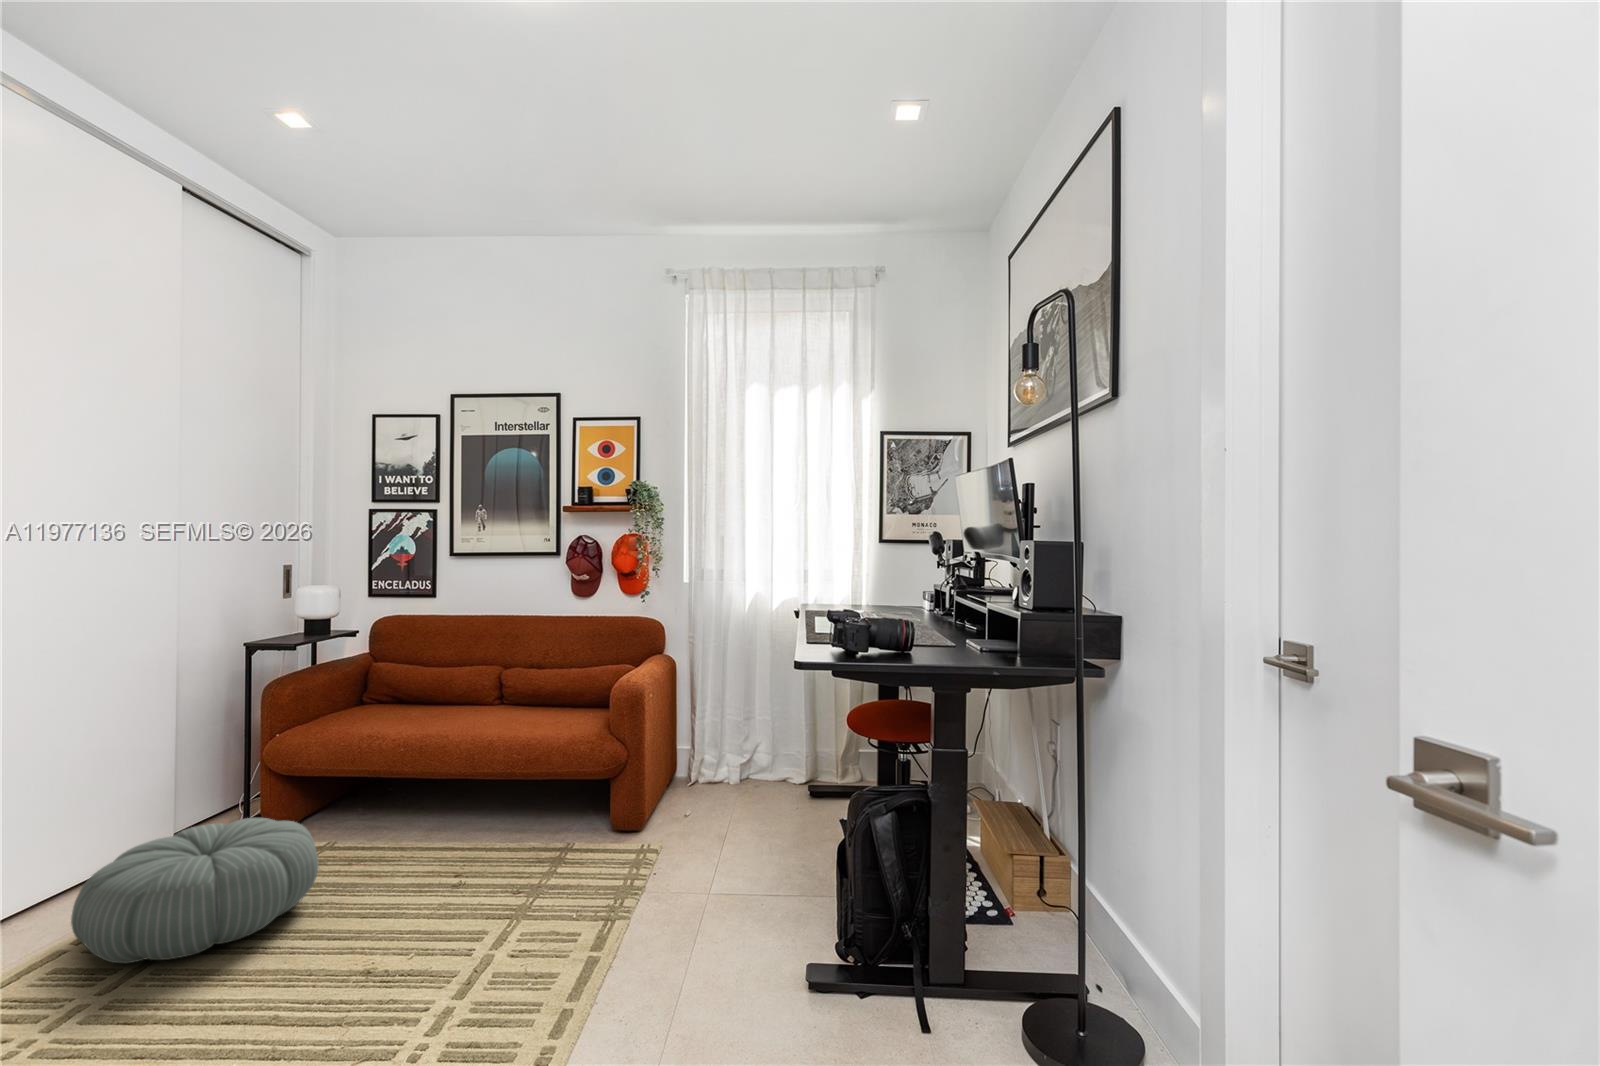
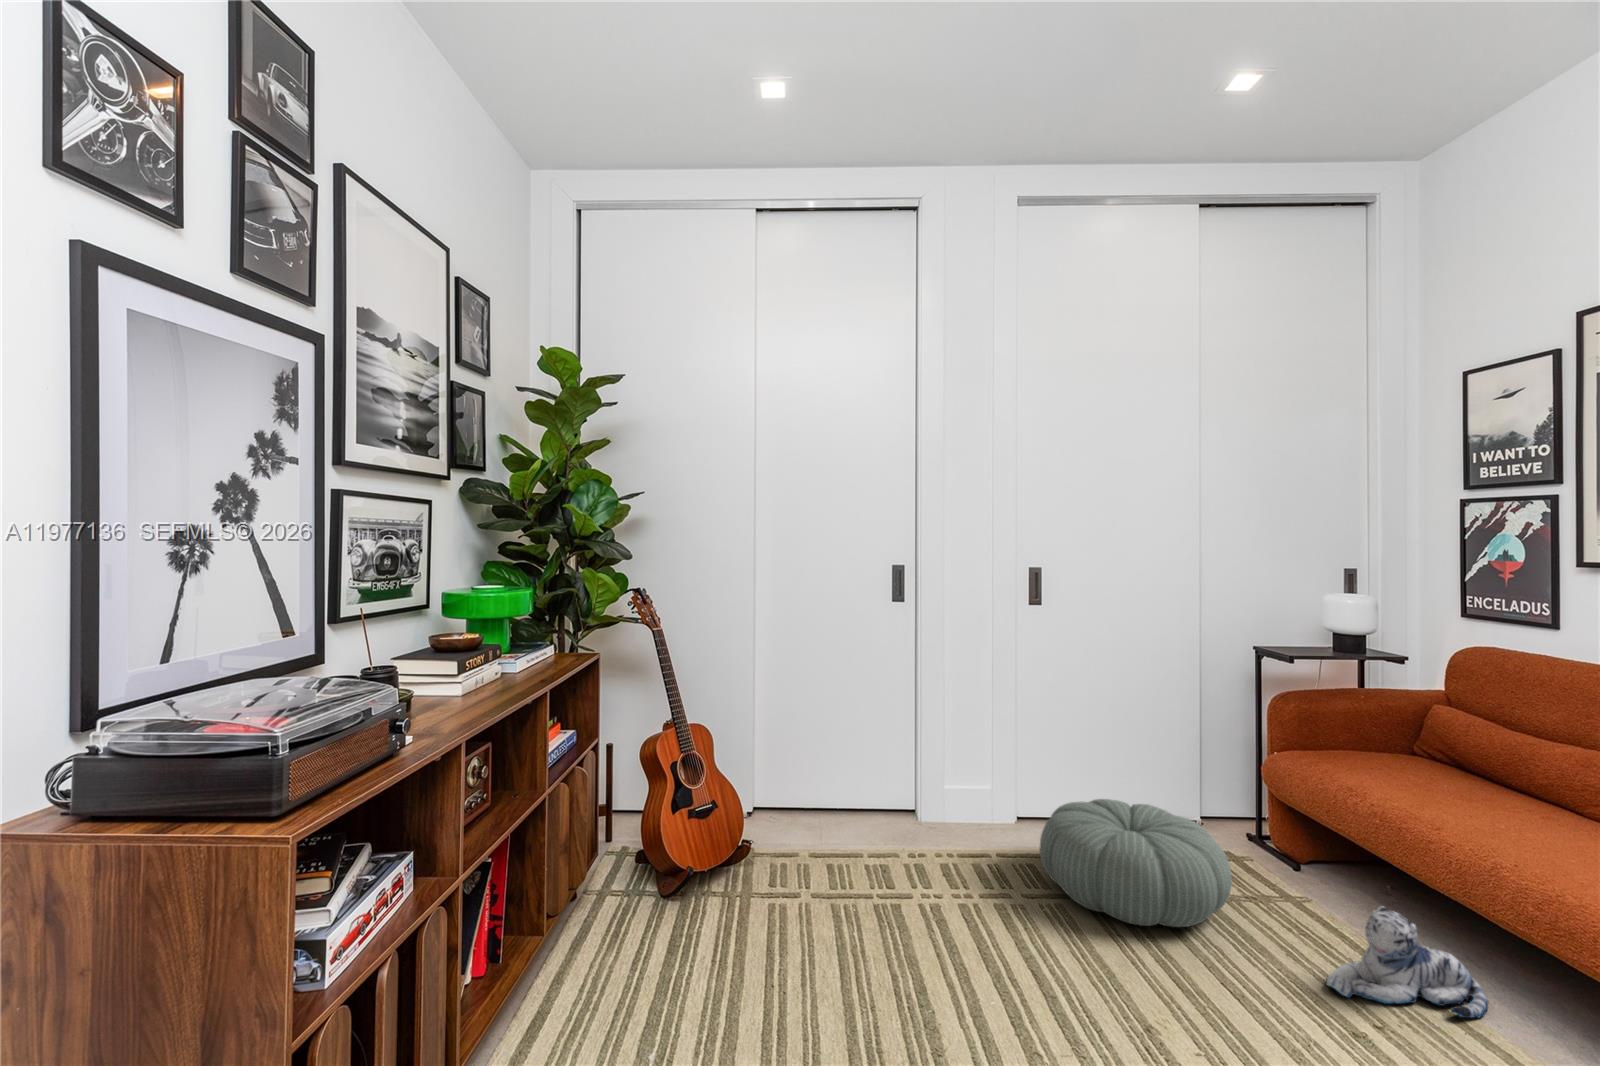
plush toy: none [407,800,479,875] -> present [1326,906,1488,1018]

